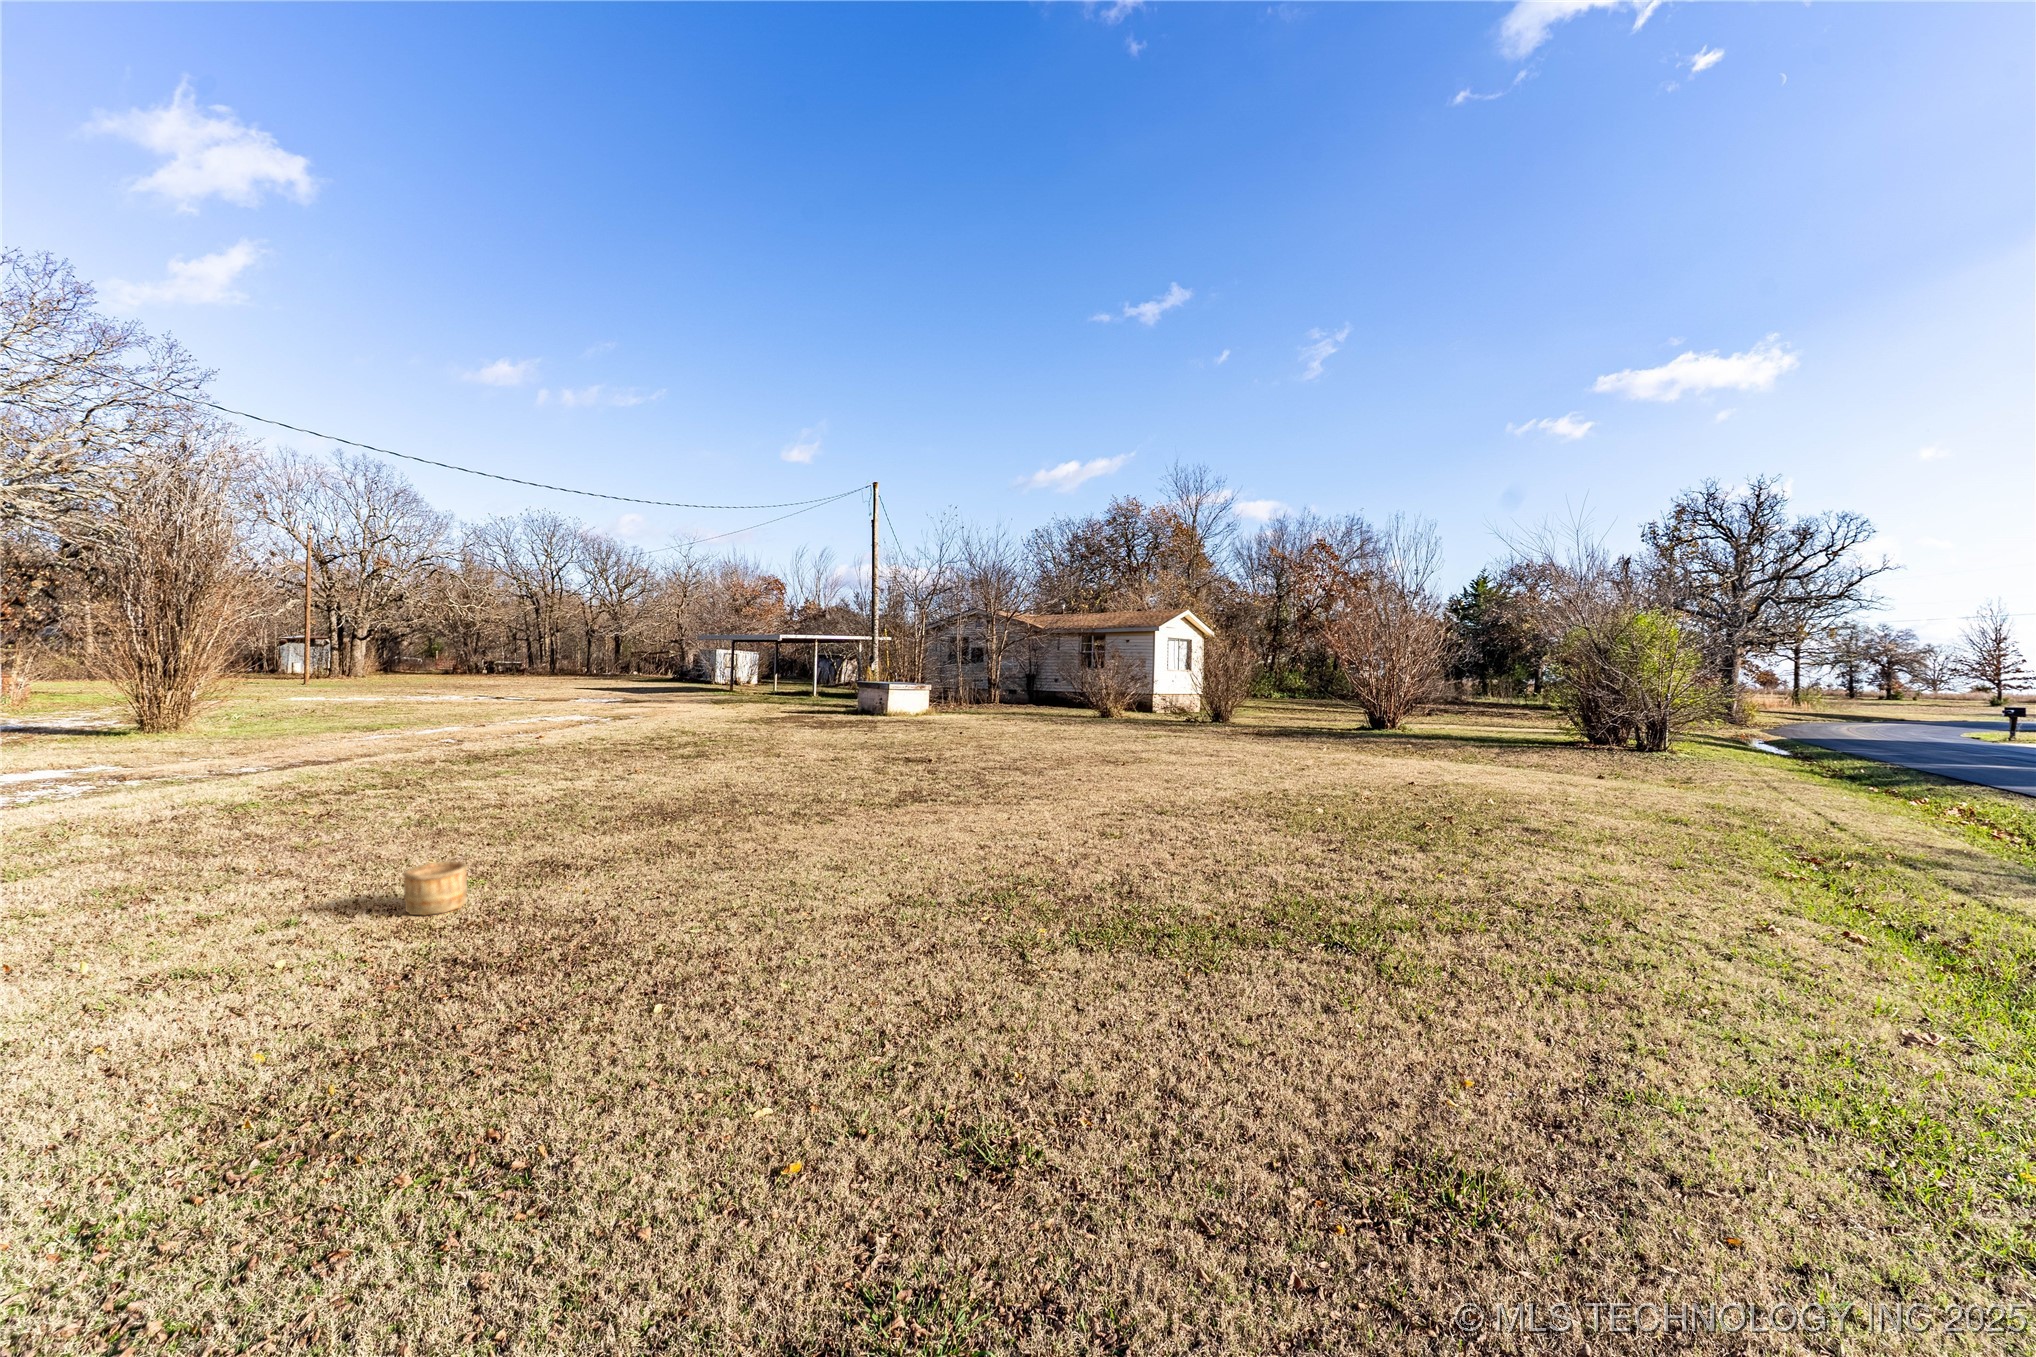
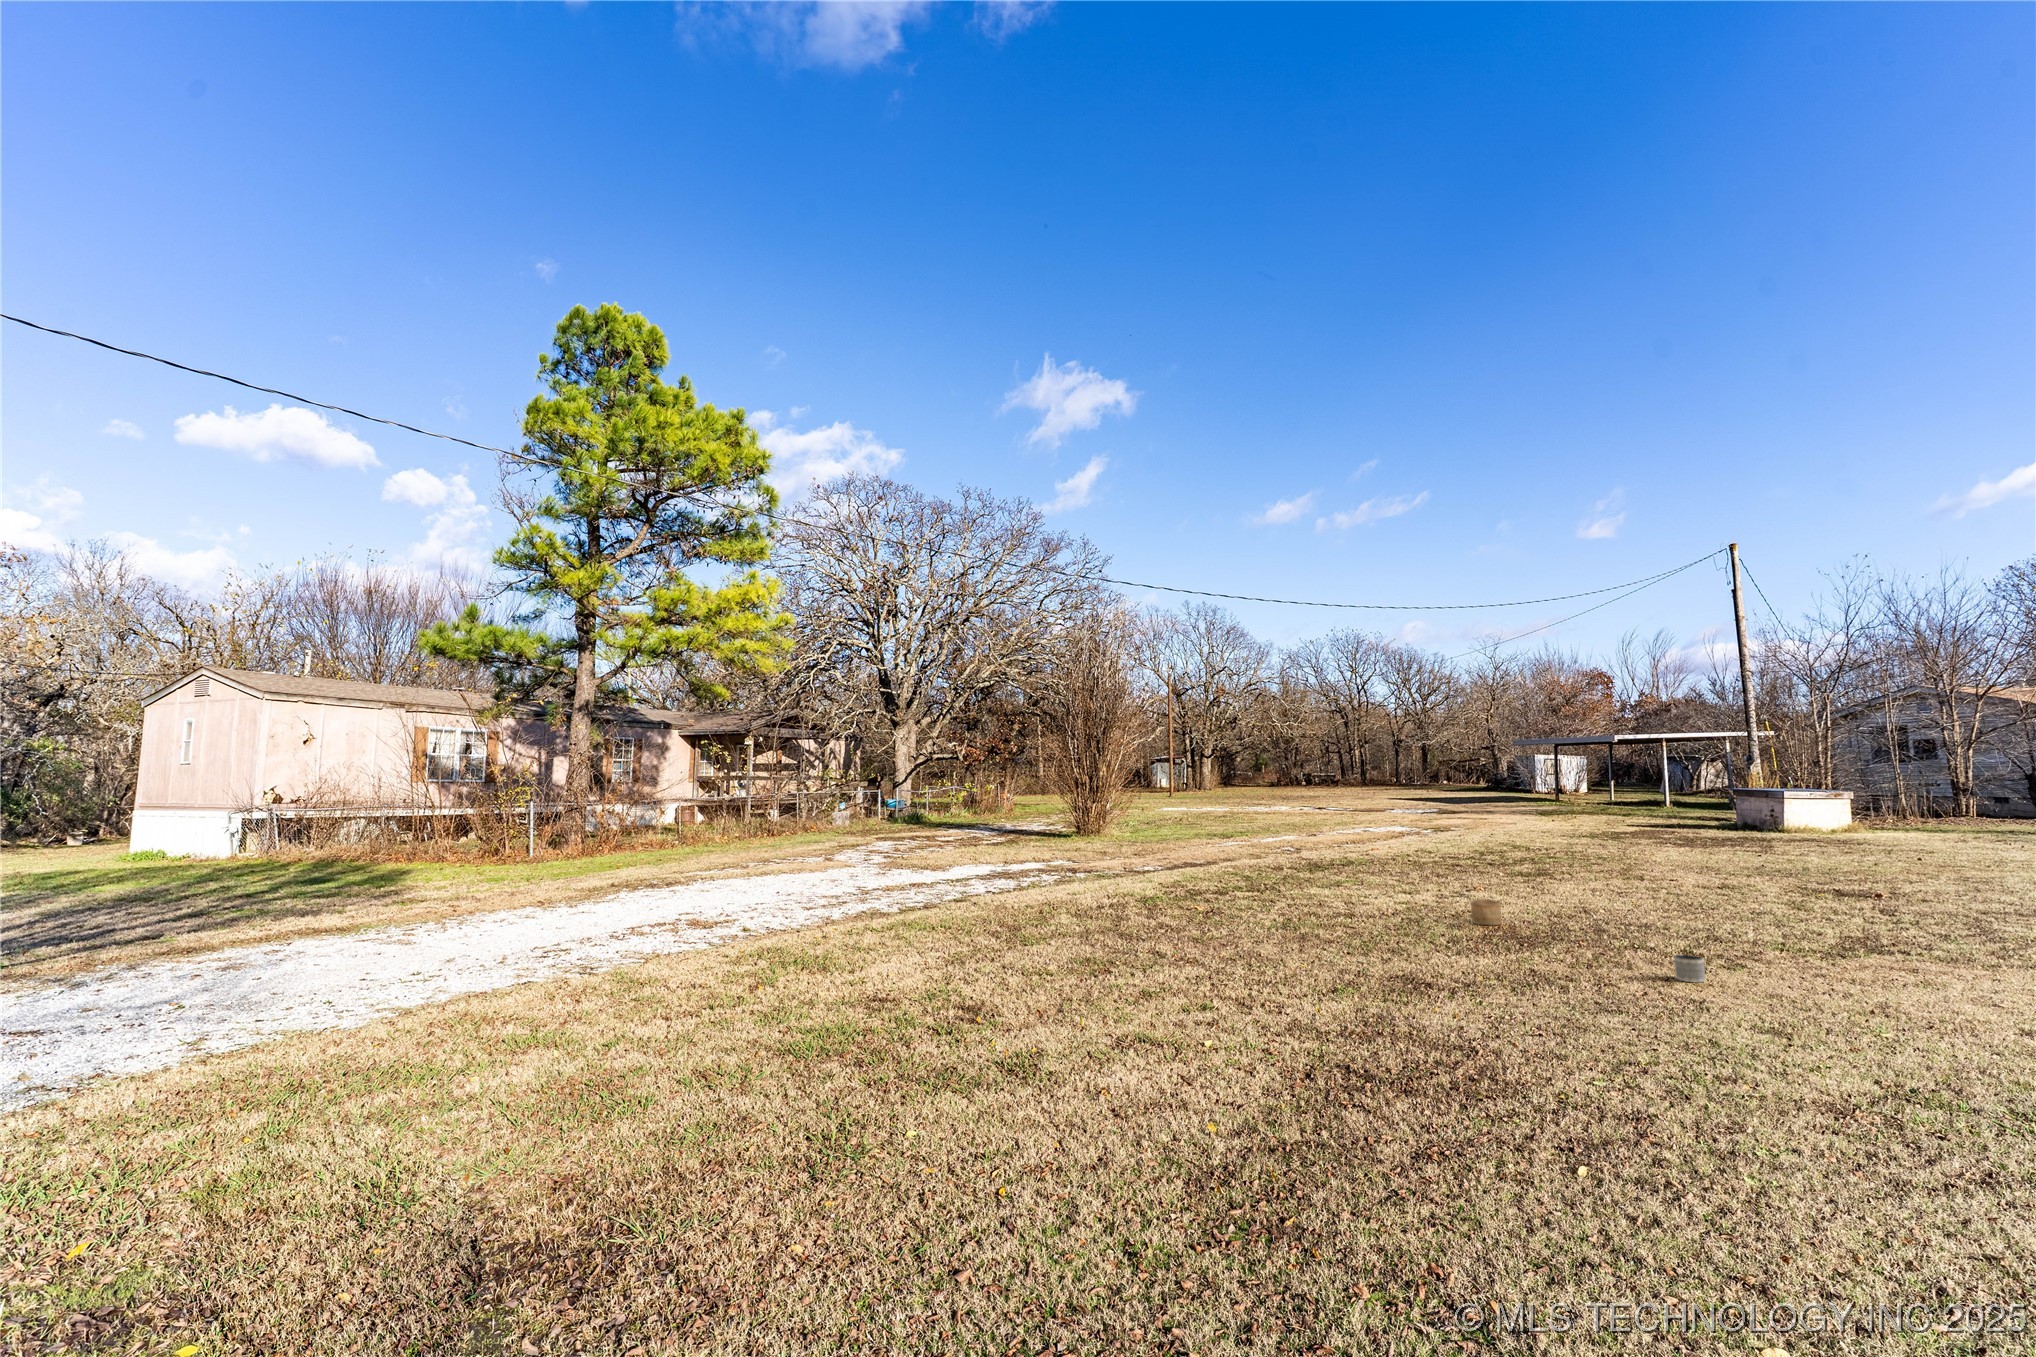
planter: none [681,992,736,1060] -> present [1674,955,1706,983]

